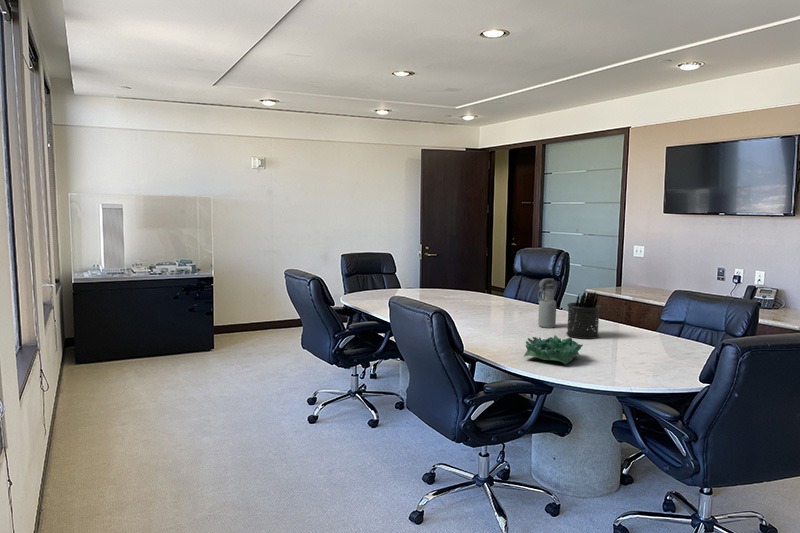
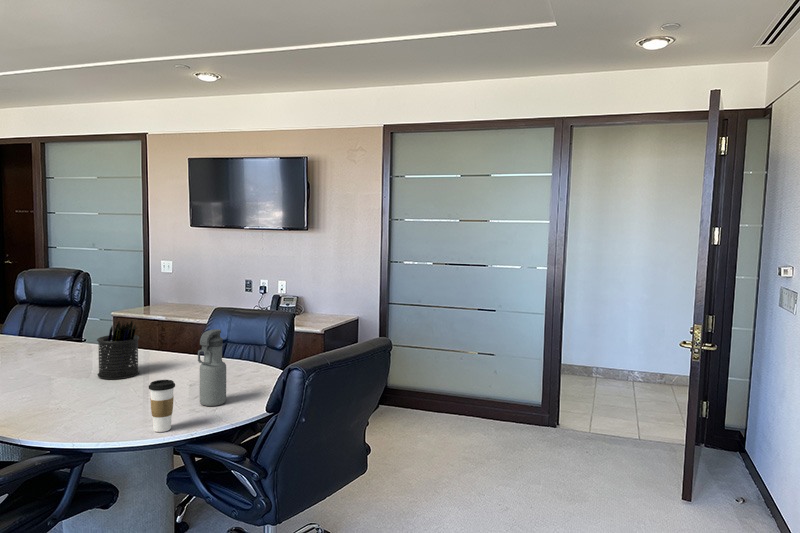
water bottle: present [538,278,556,328] -> present [198,329,226,406]
decorative bowl: present [524,335,583,364] -> none [42,384,125,423]
coffee cup: none [598,338,620,381] -> present [149,380,175,432]

